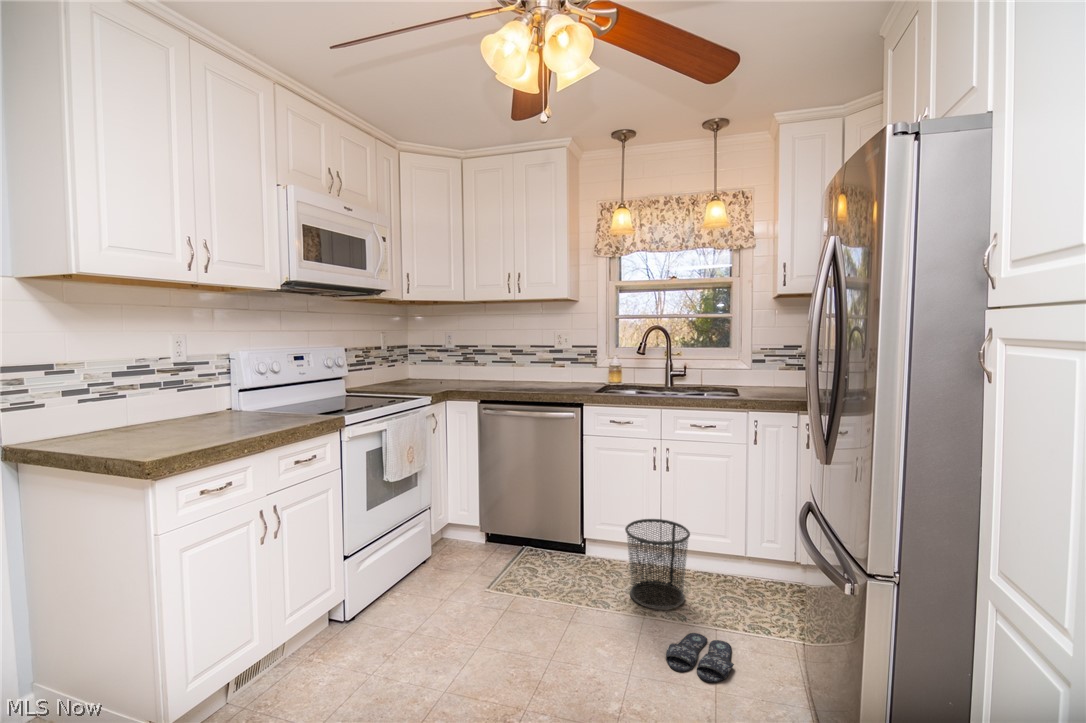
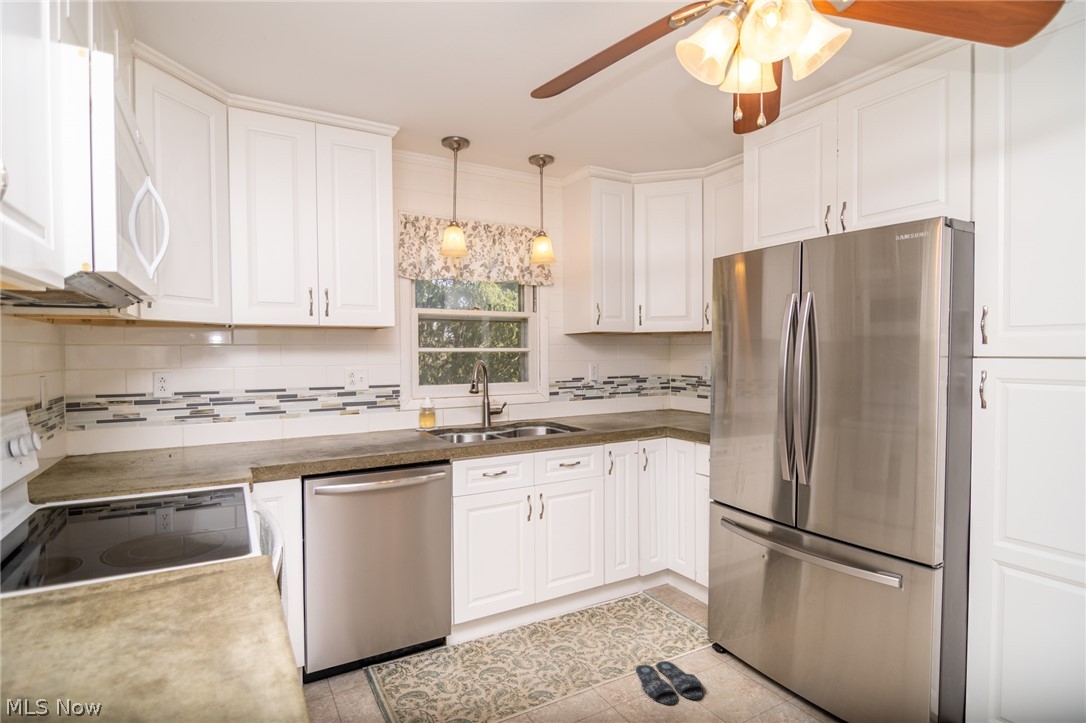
waste bin: present [625,519,690,609] -> none [535,567,601,665]

